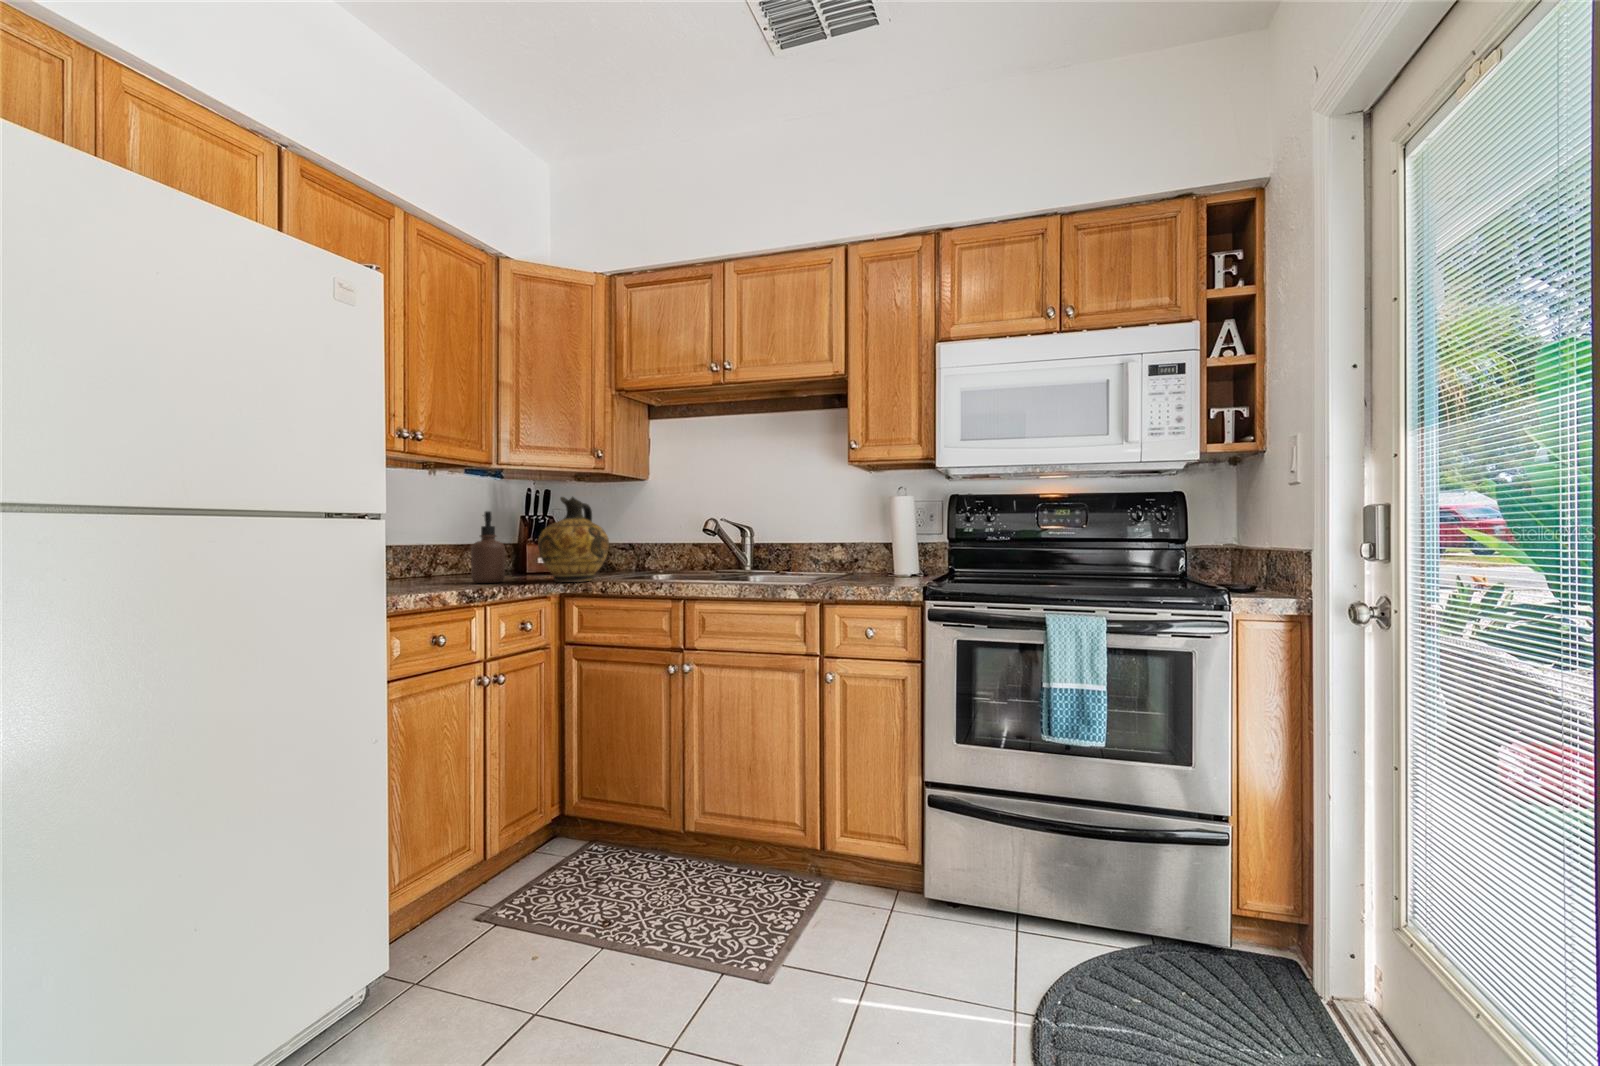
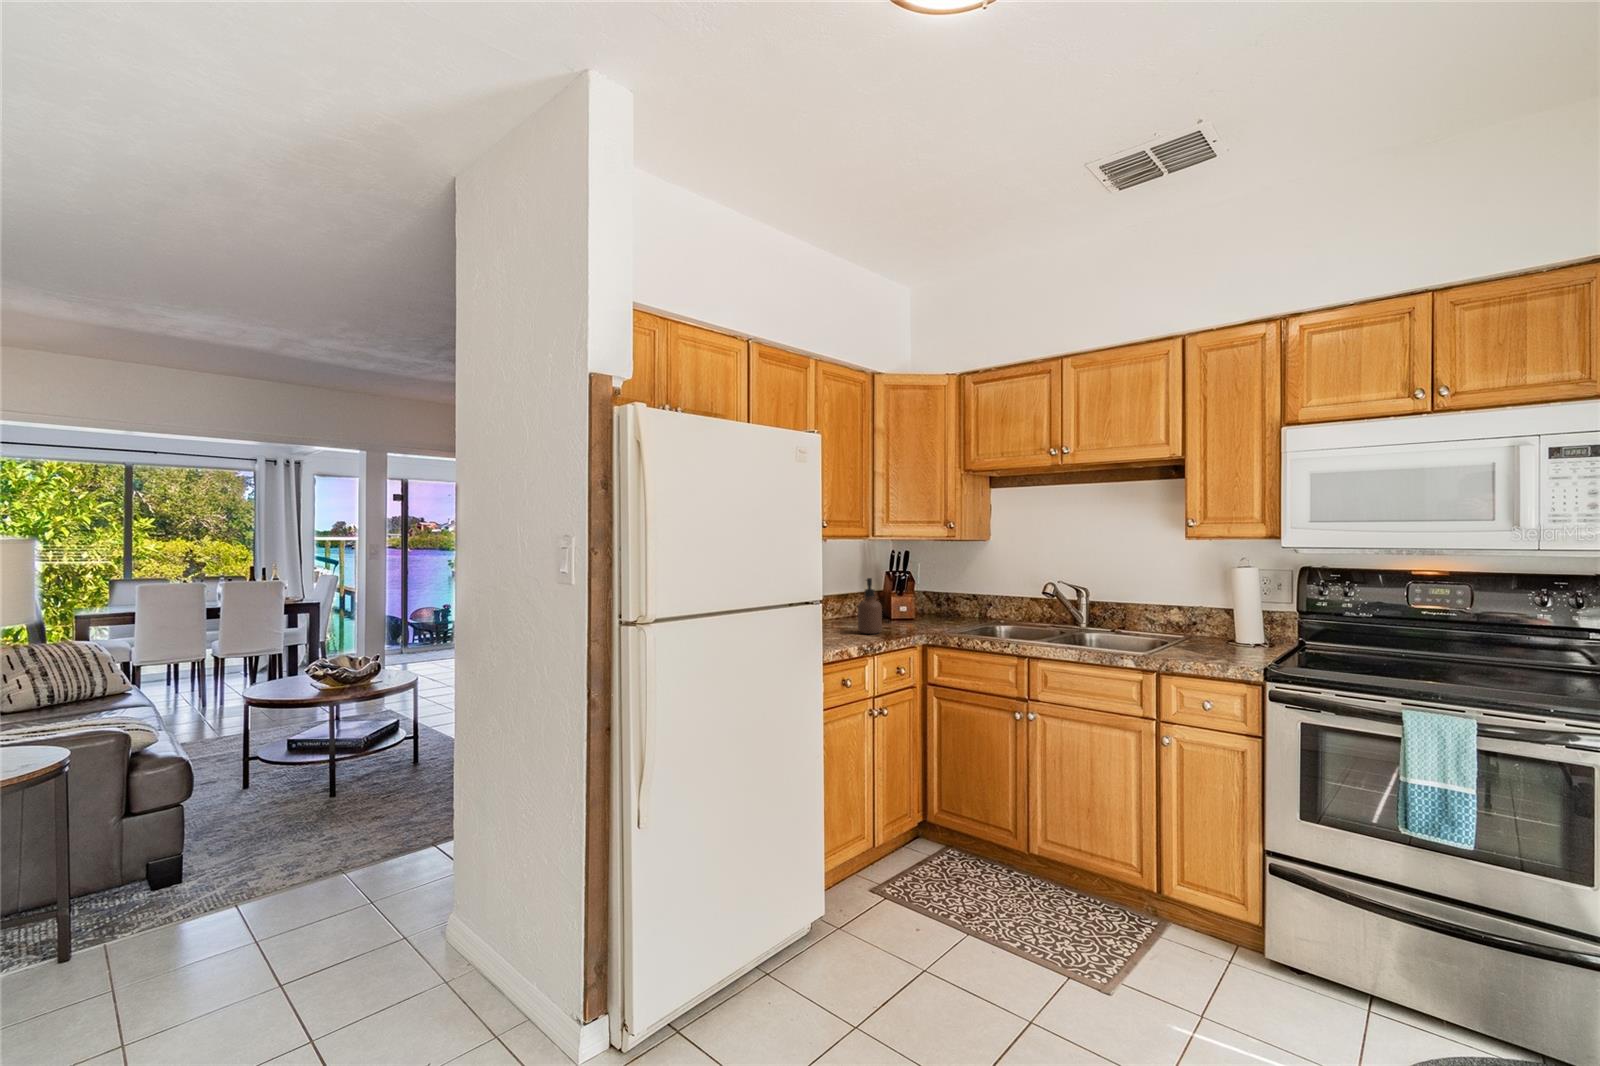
ceramic jug: present [538,497,609,582] -> none [907,568,962,637]

